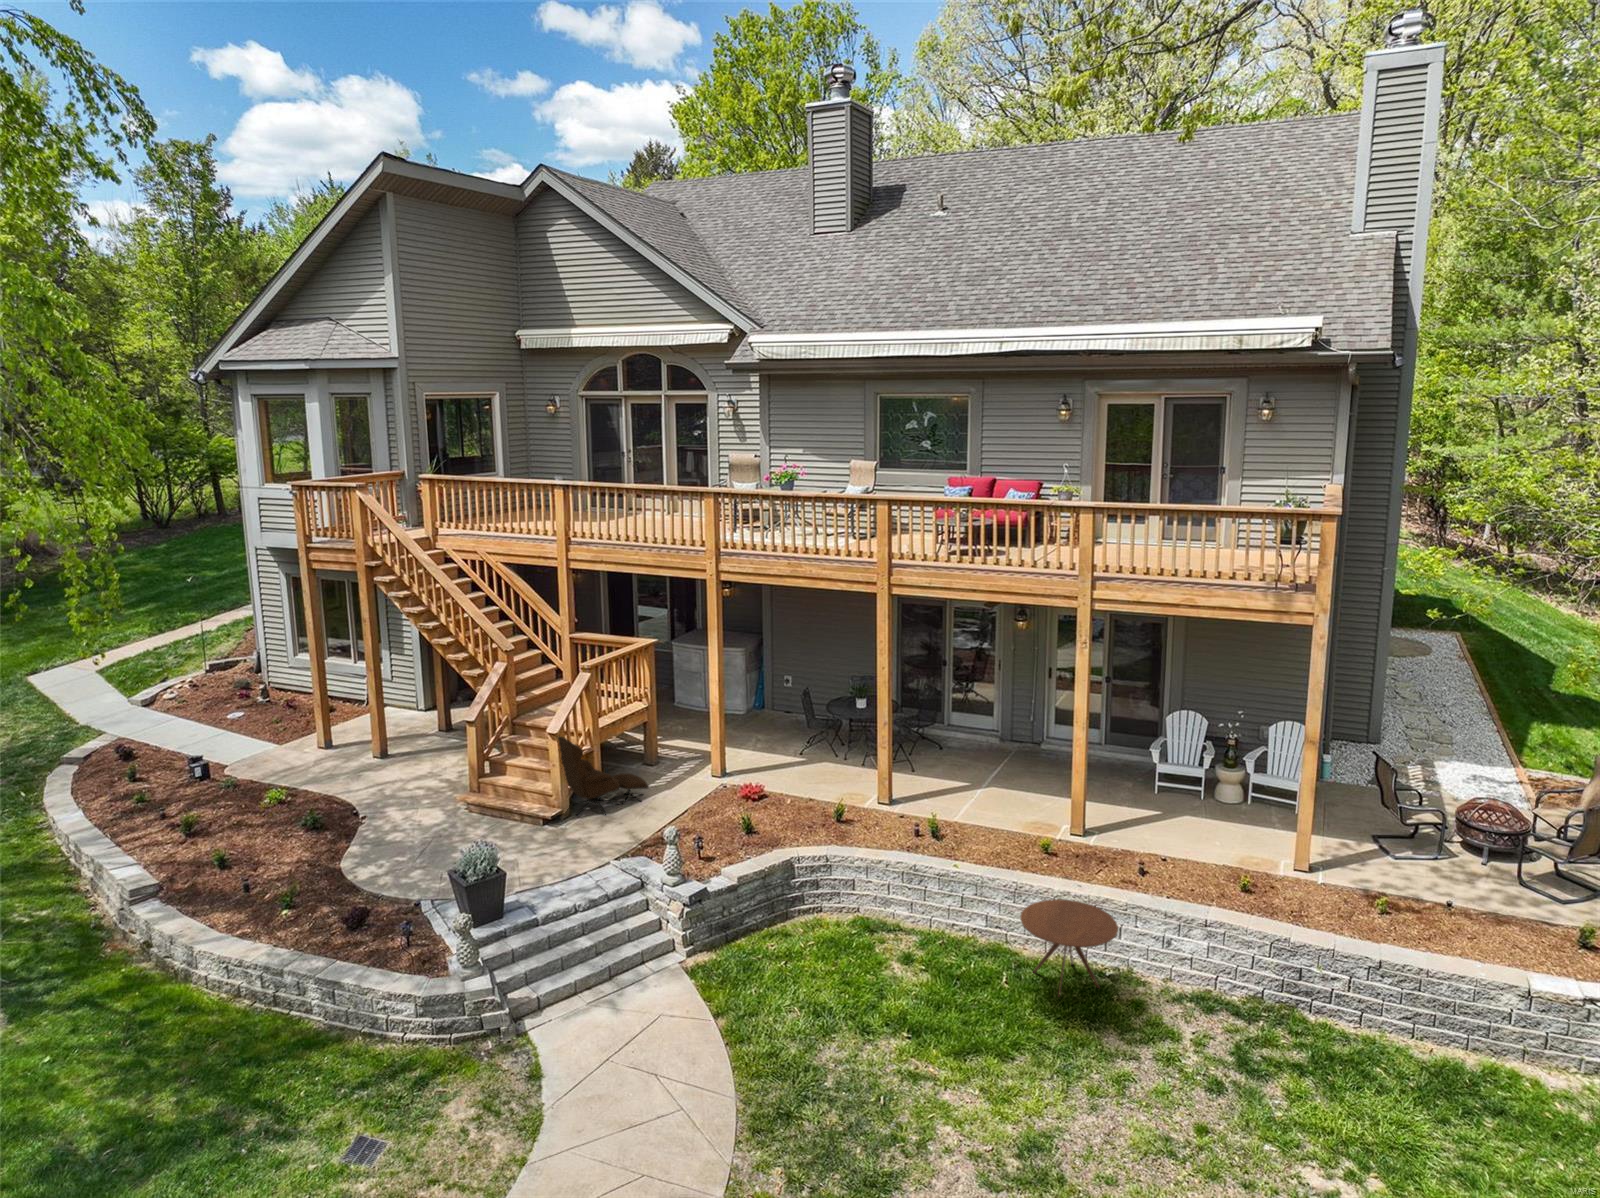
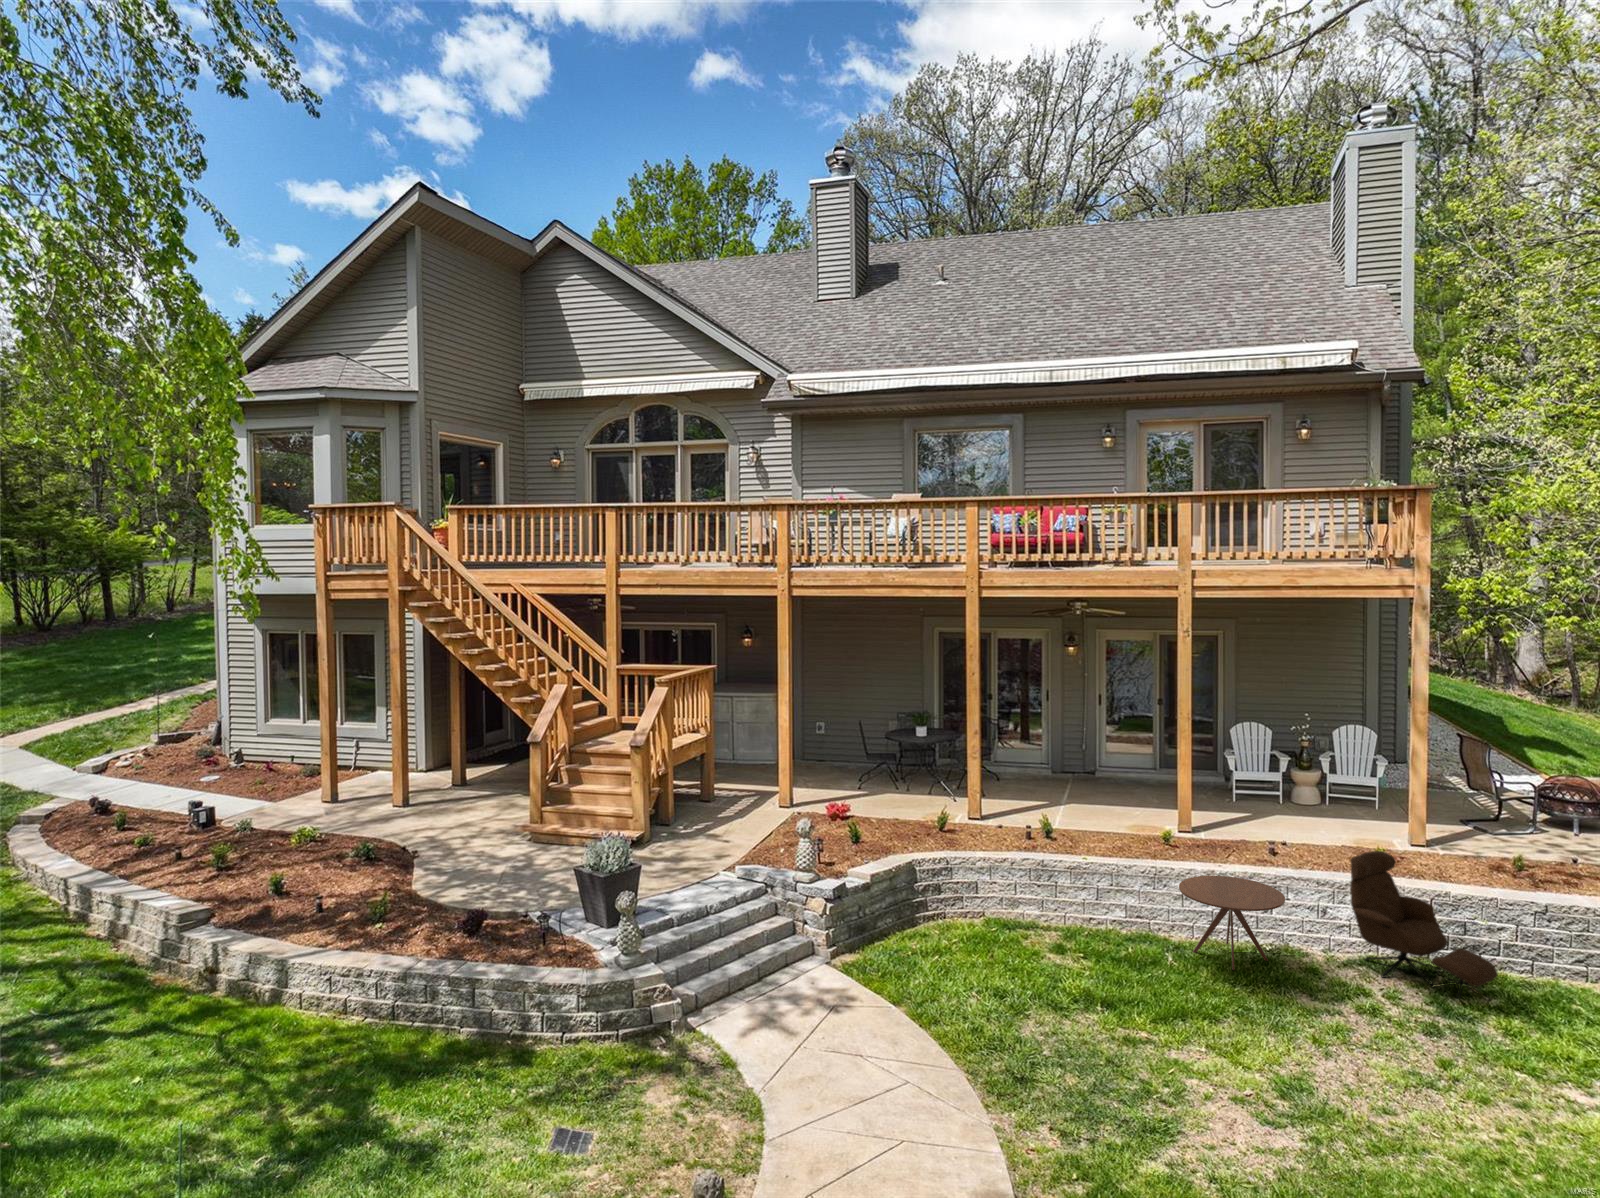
lounge chair: present [557,736,648,815] -> present [1350,851,1498,1000]

